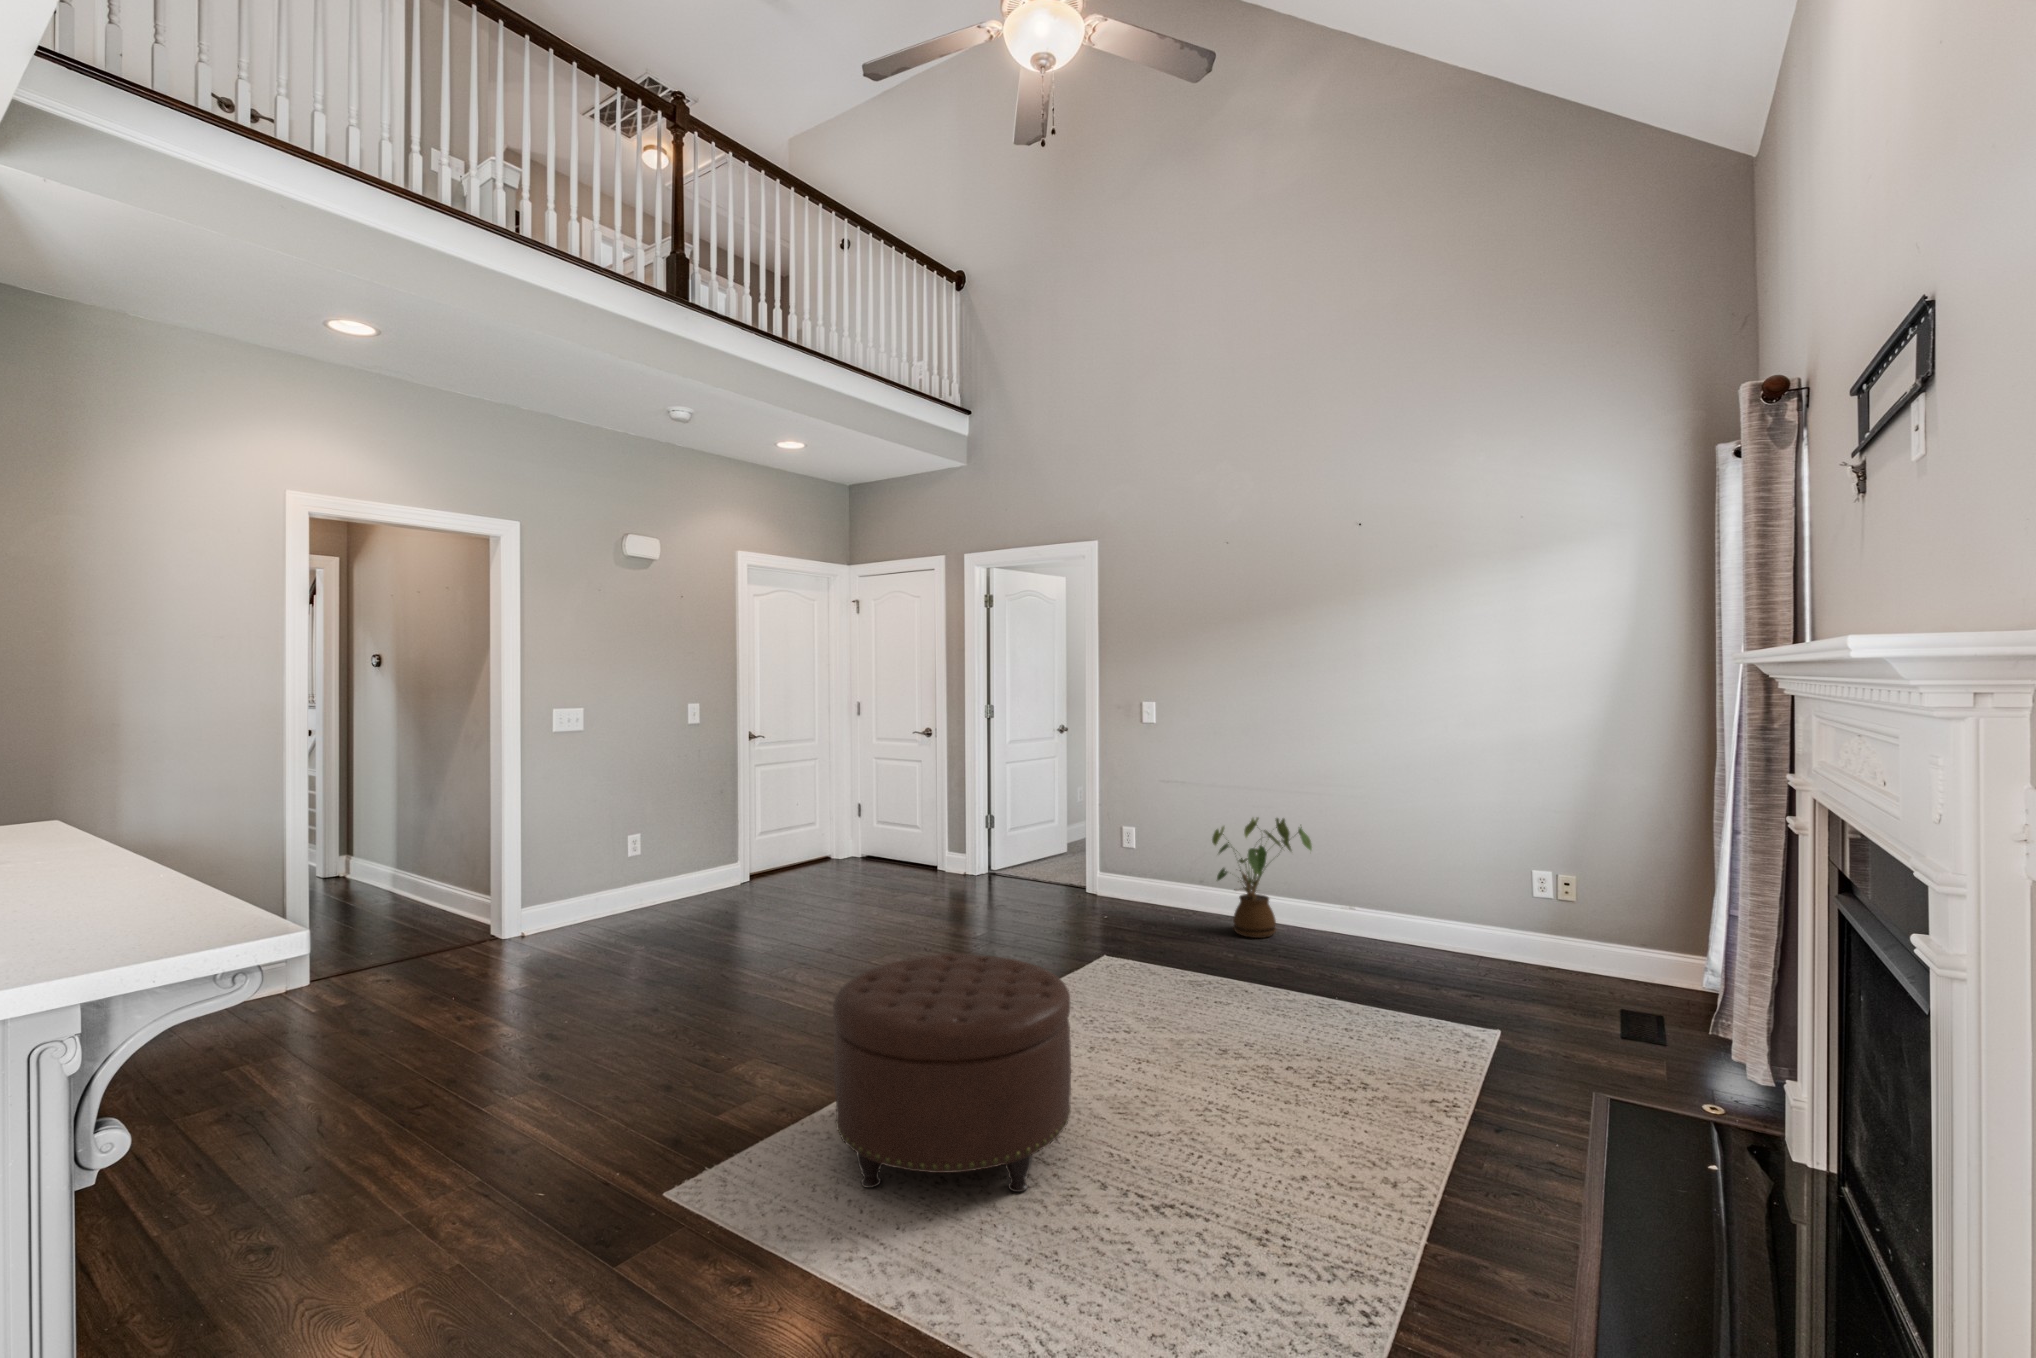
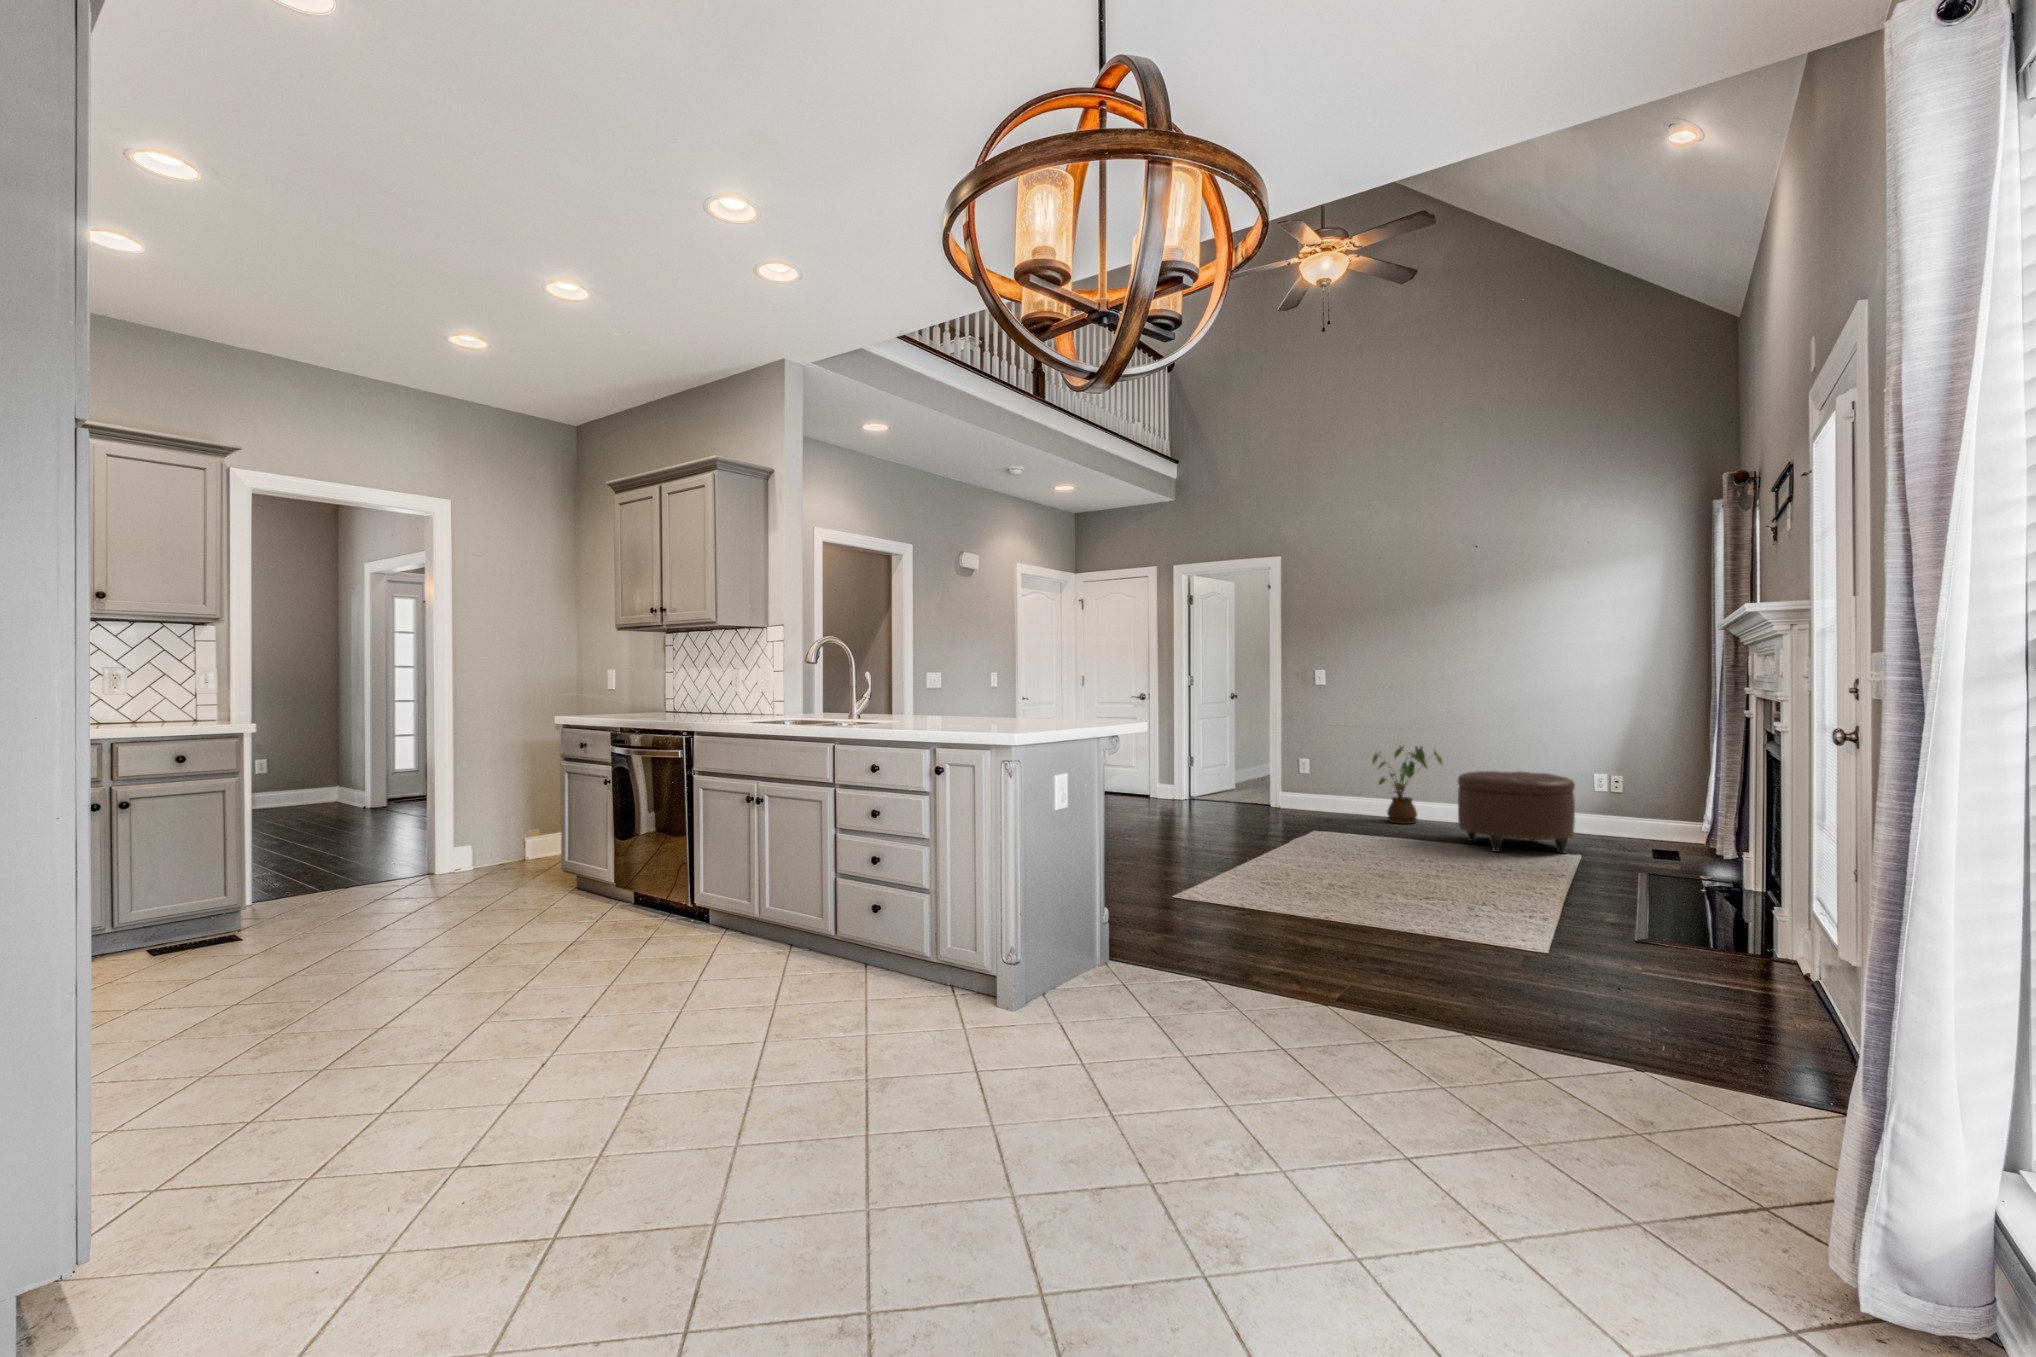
ottoman: present [833,954,1071,1192] -> present [1458,771,1575,853]

